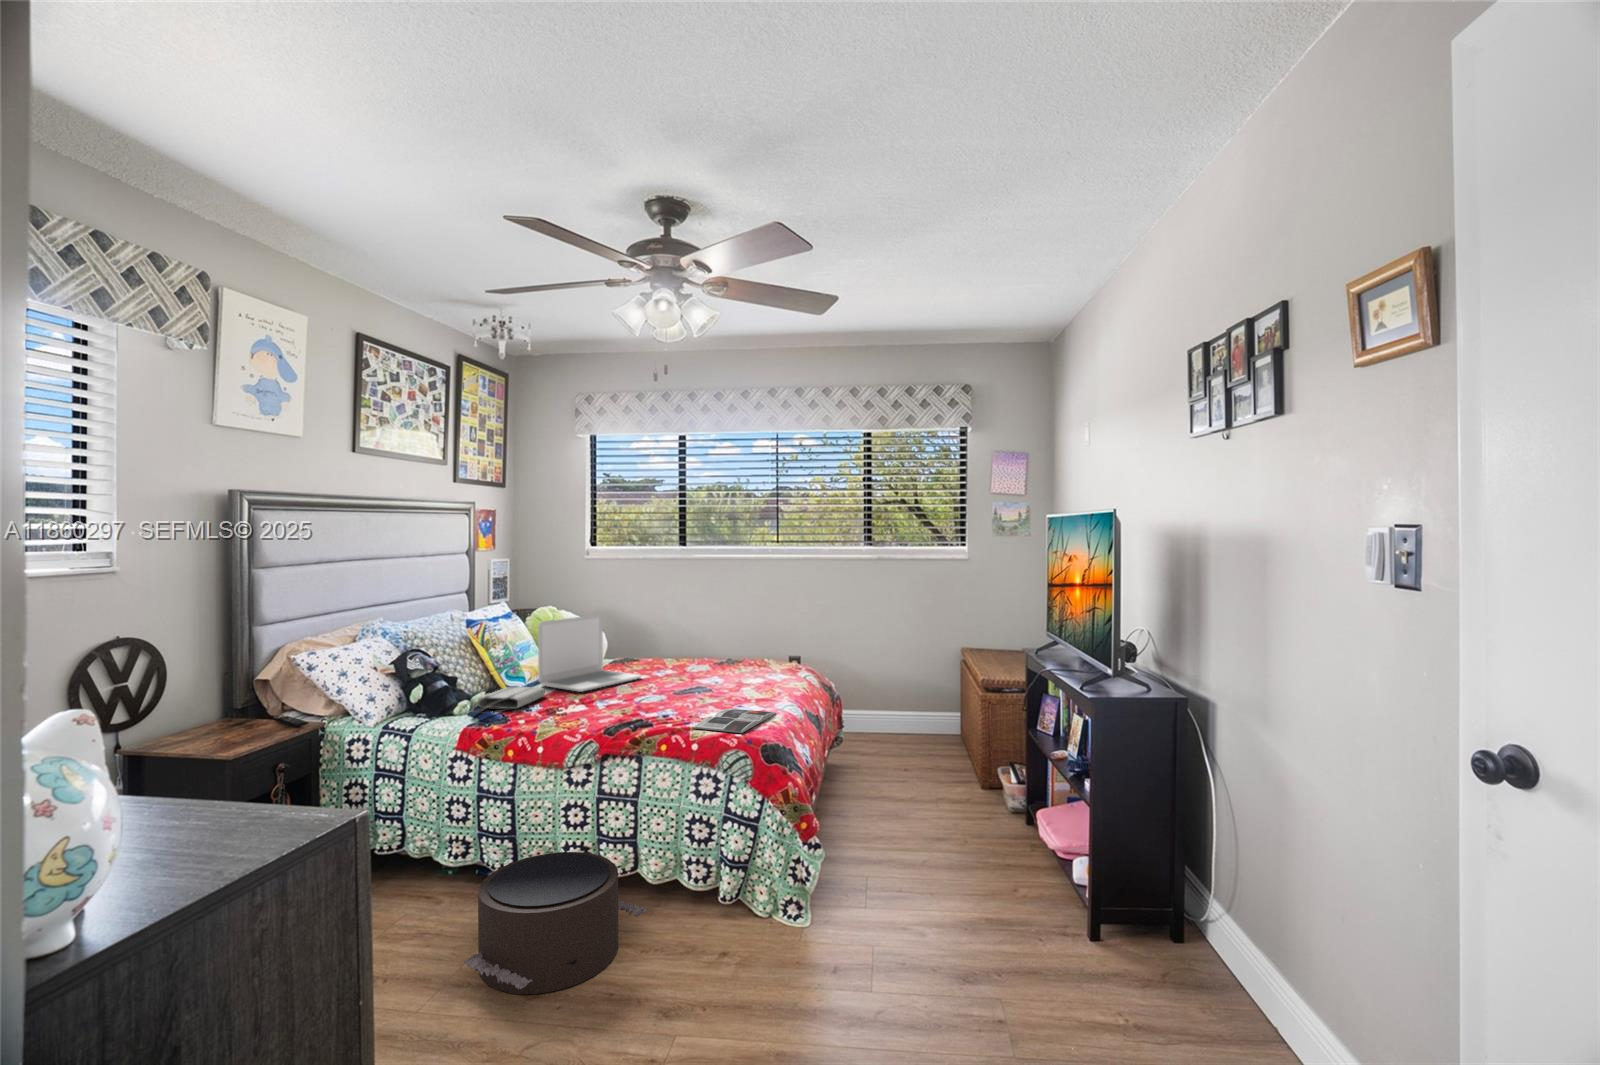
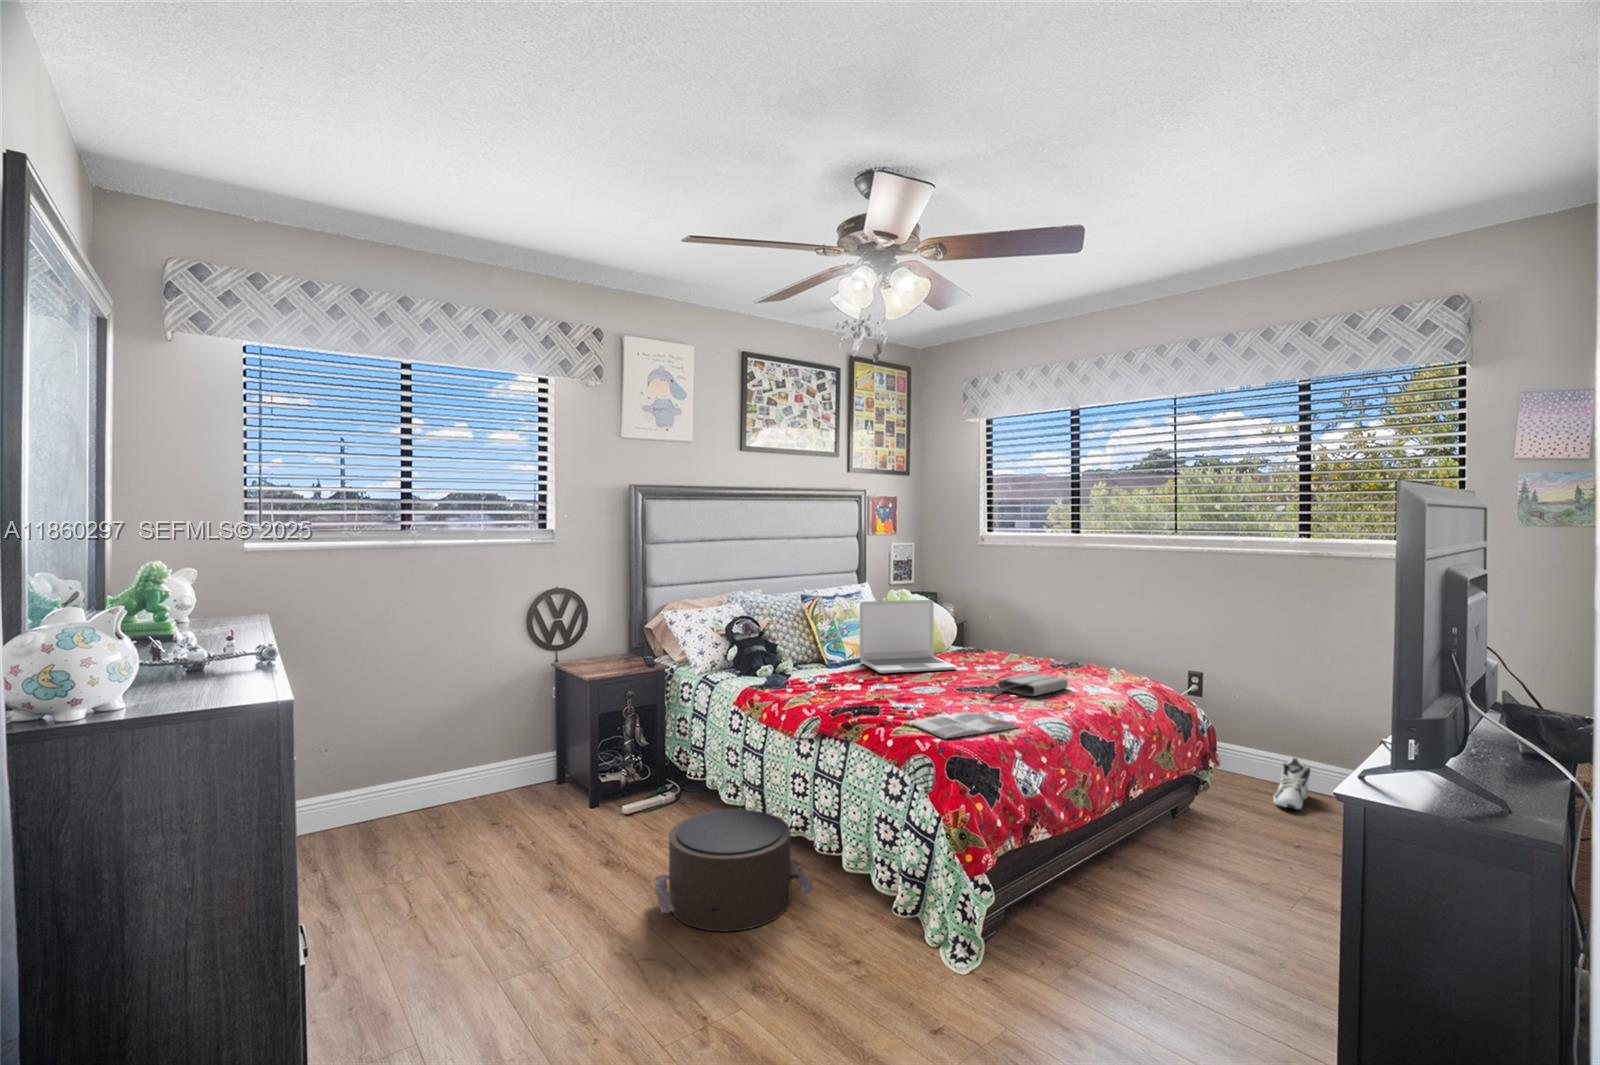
tote bag: present [471,686,545,713] -> present [987,673,1068,696]
sneaker: none [859,709,878,746] -> present [1273,758,1311,809]

